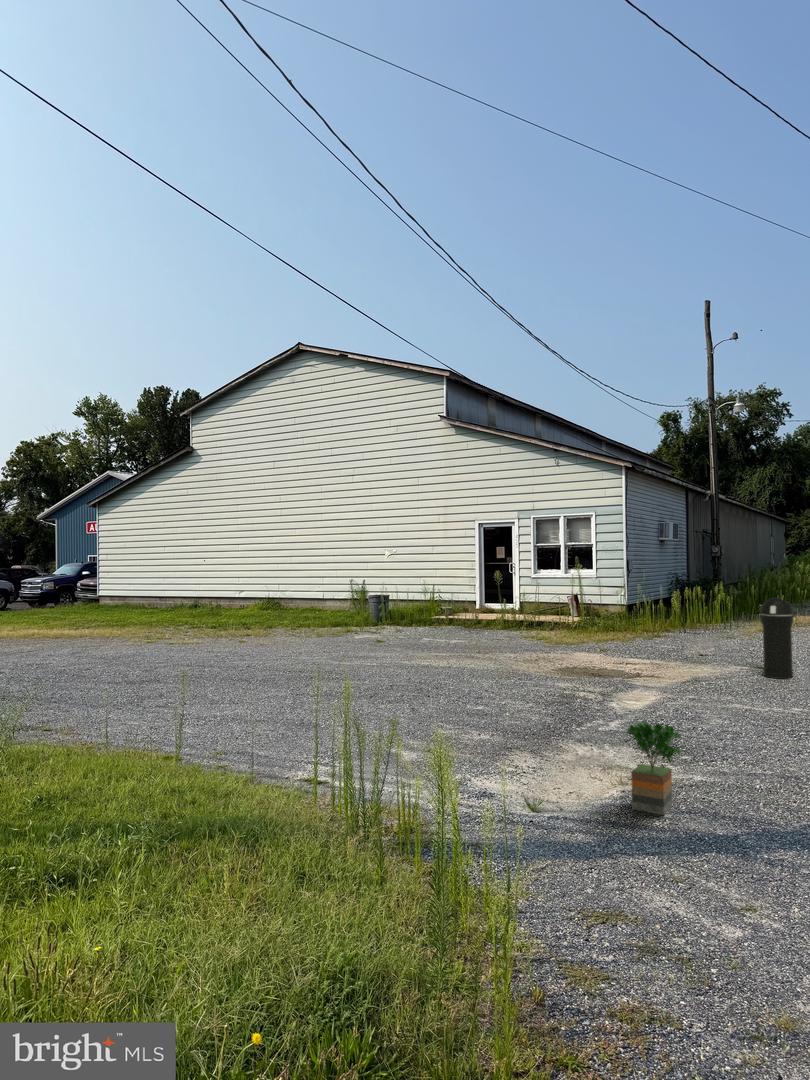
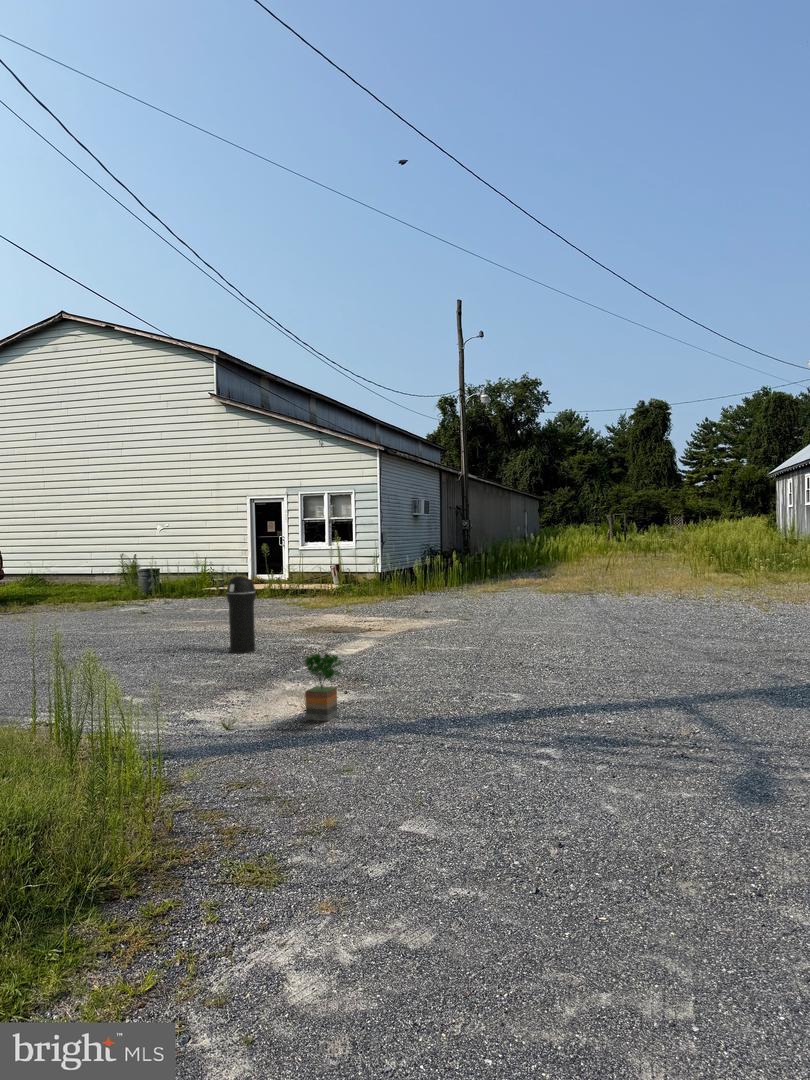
trash can: present [760,597,793,679] -> present [227,576,256,653]

